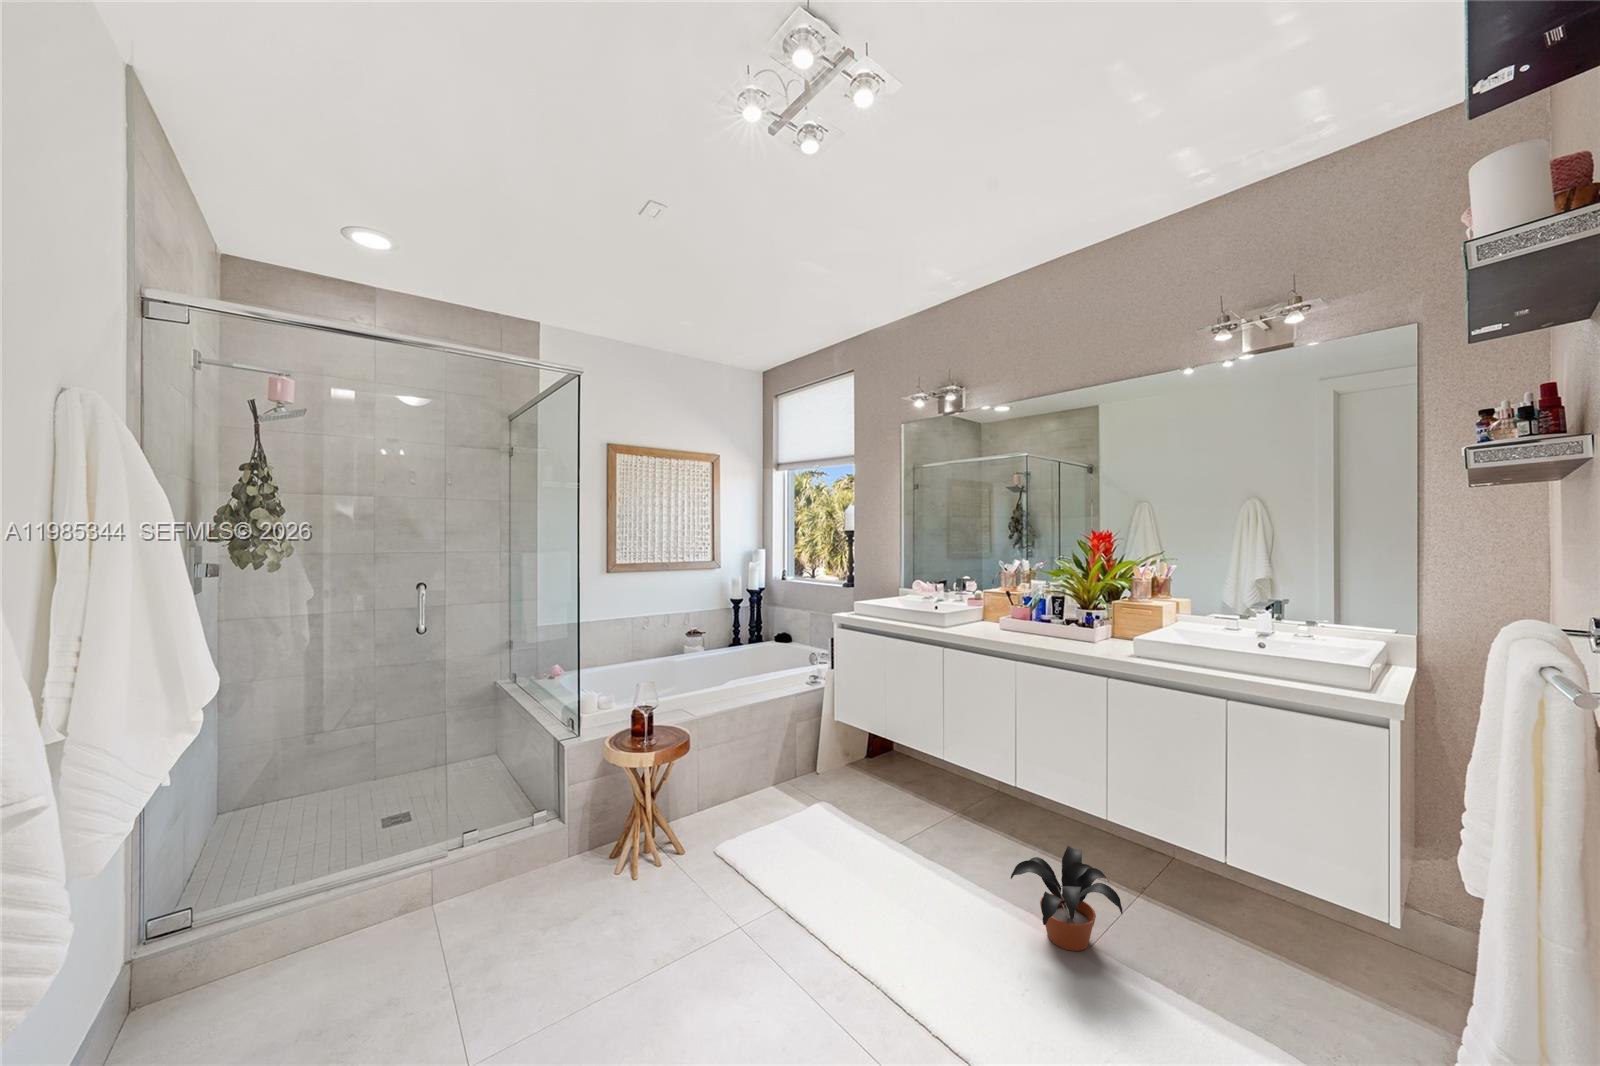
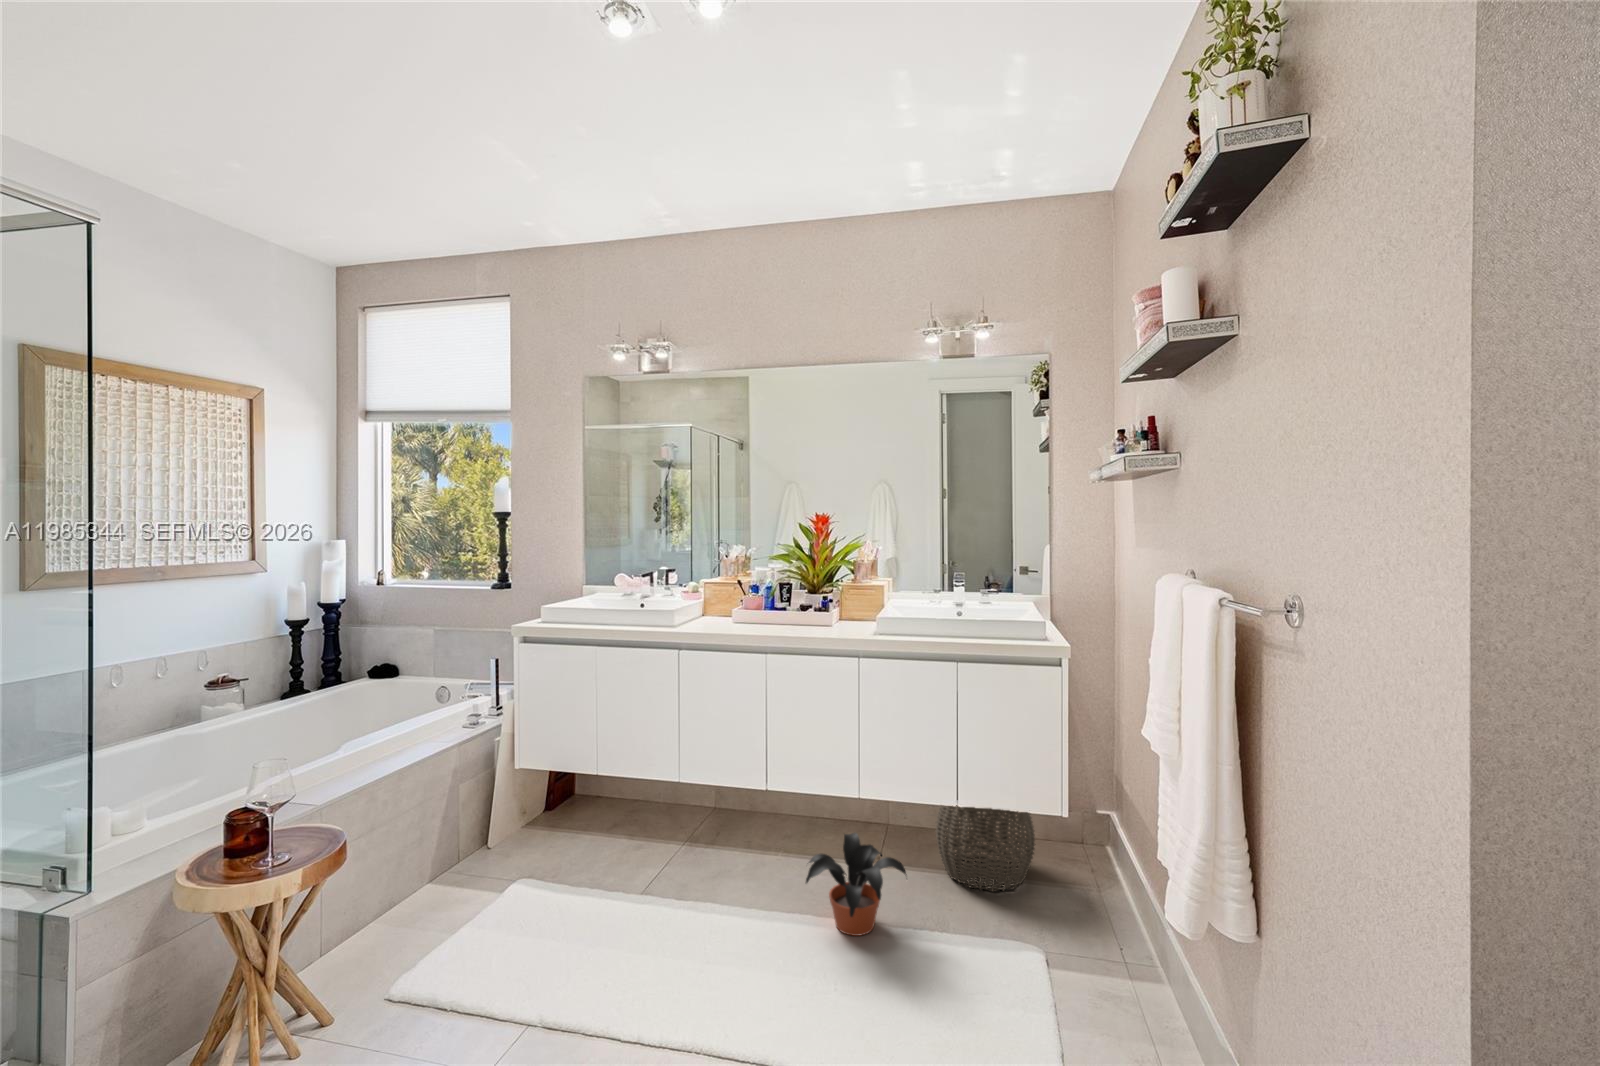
woven basket: none [1197,833,1341,981] -> present [936,805,1036,891]

